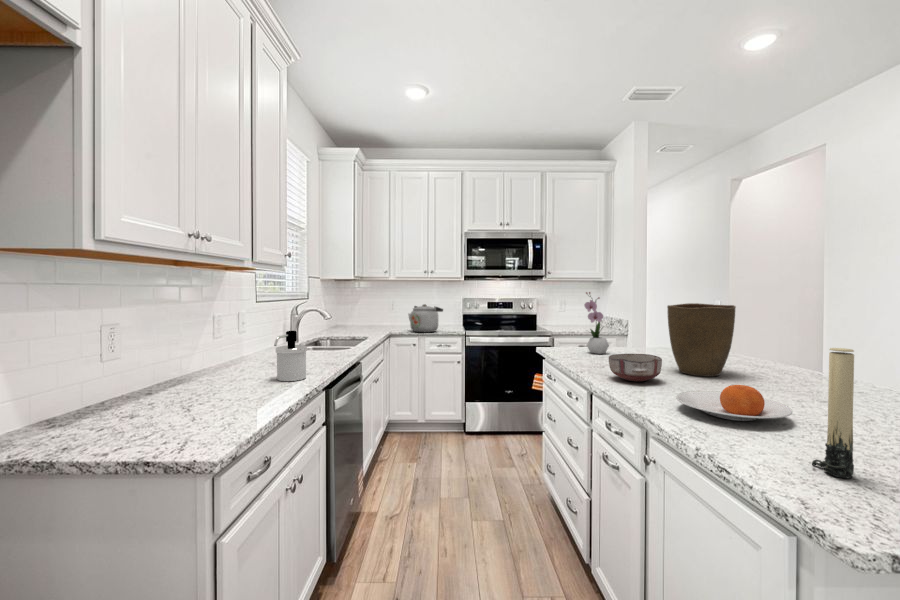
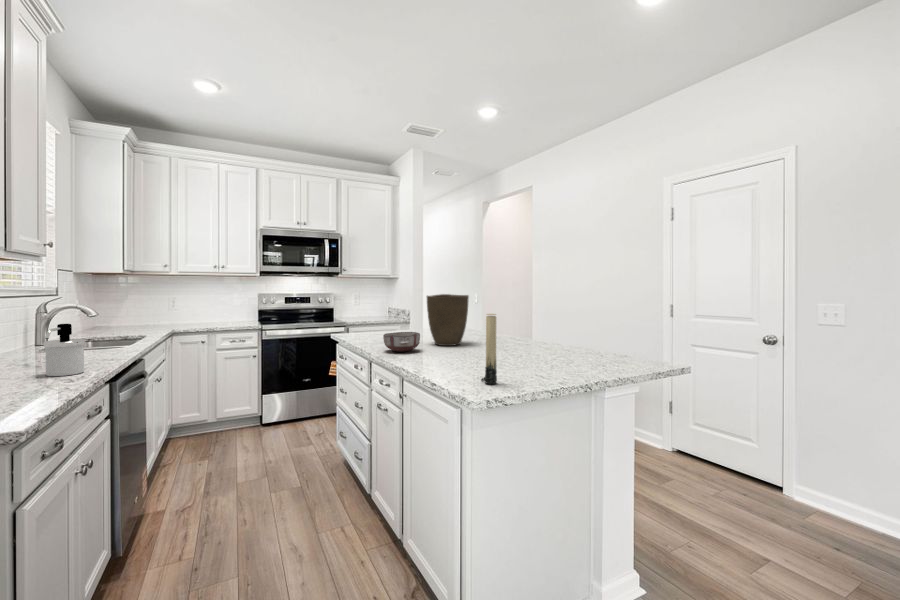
flower arrangement: present [584,292,609,354] -> none [370,286,391,337]
kettle: present [408,304,443,332] -> none [195,300,236,329]
plate: present [676,385,792,421] -> none [422,345,485,367]

